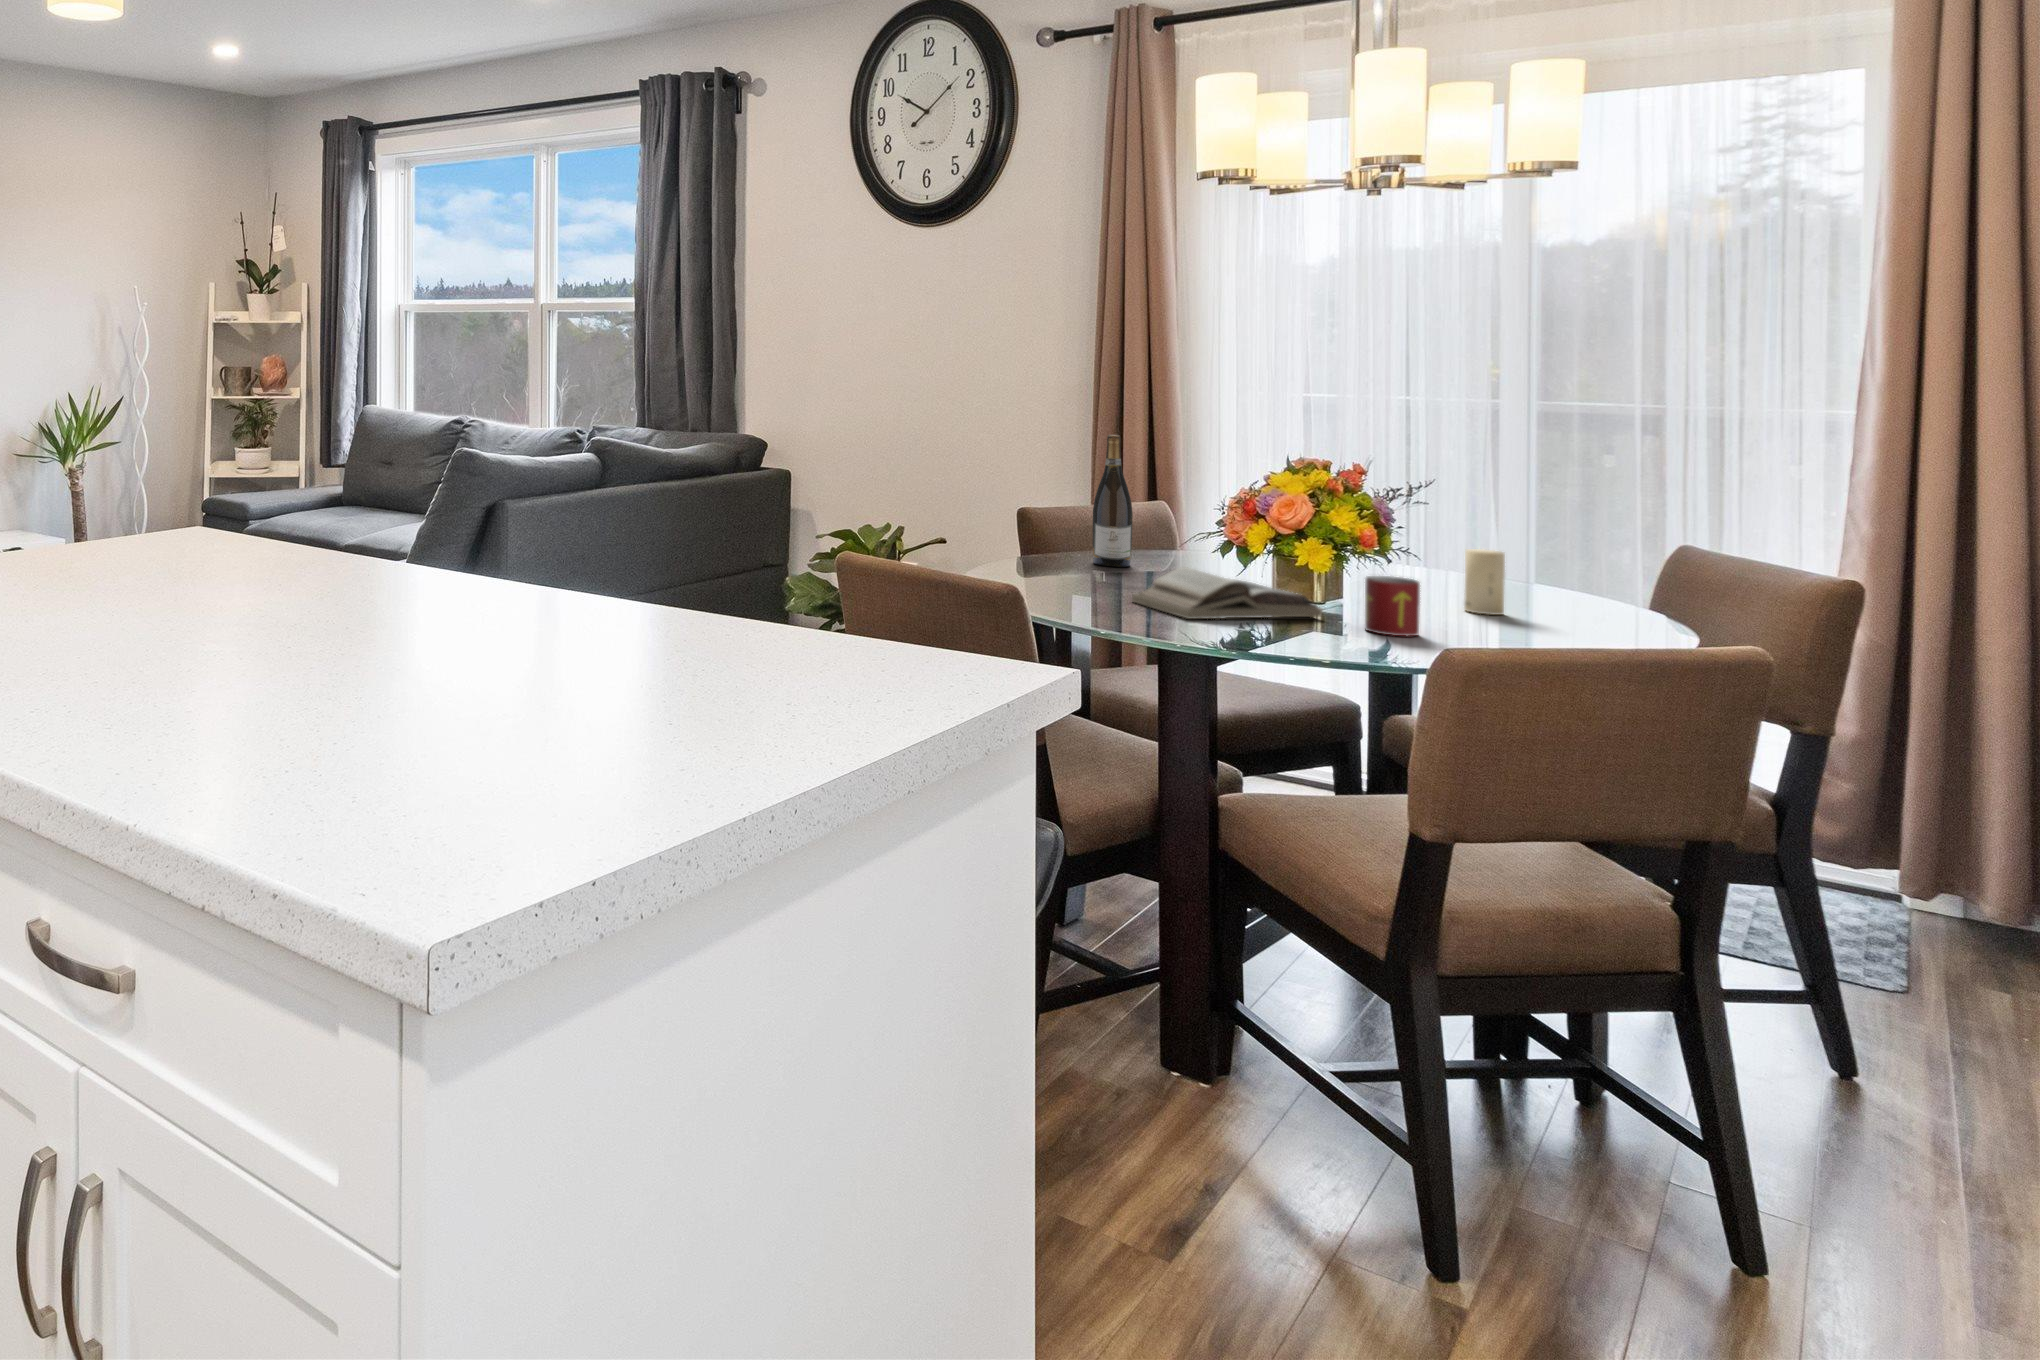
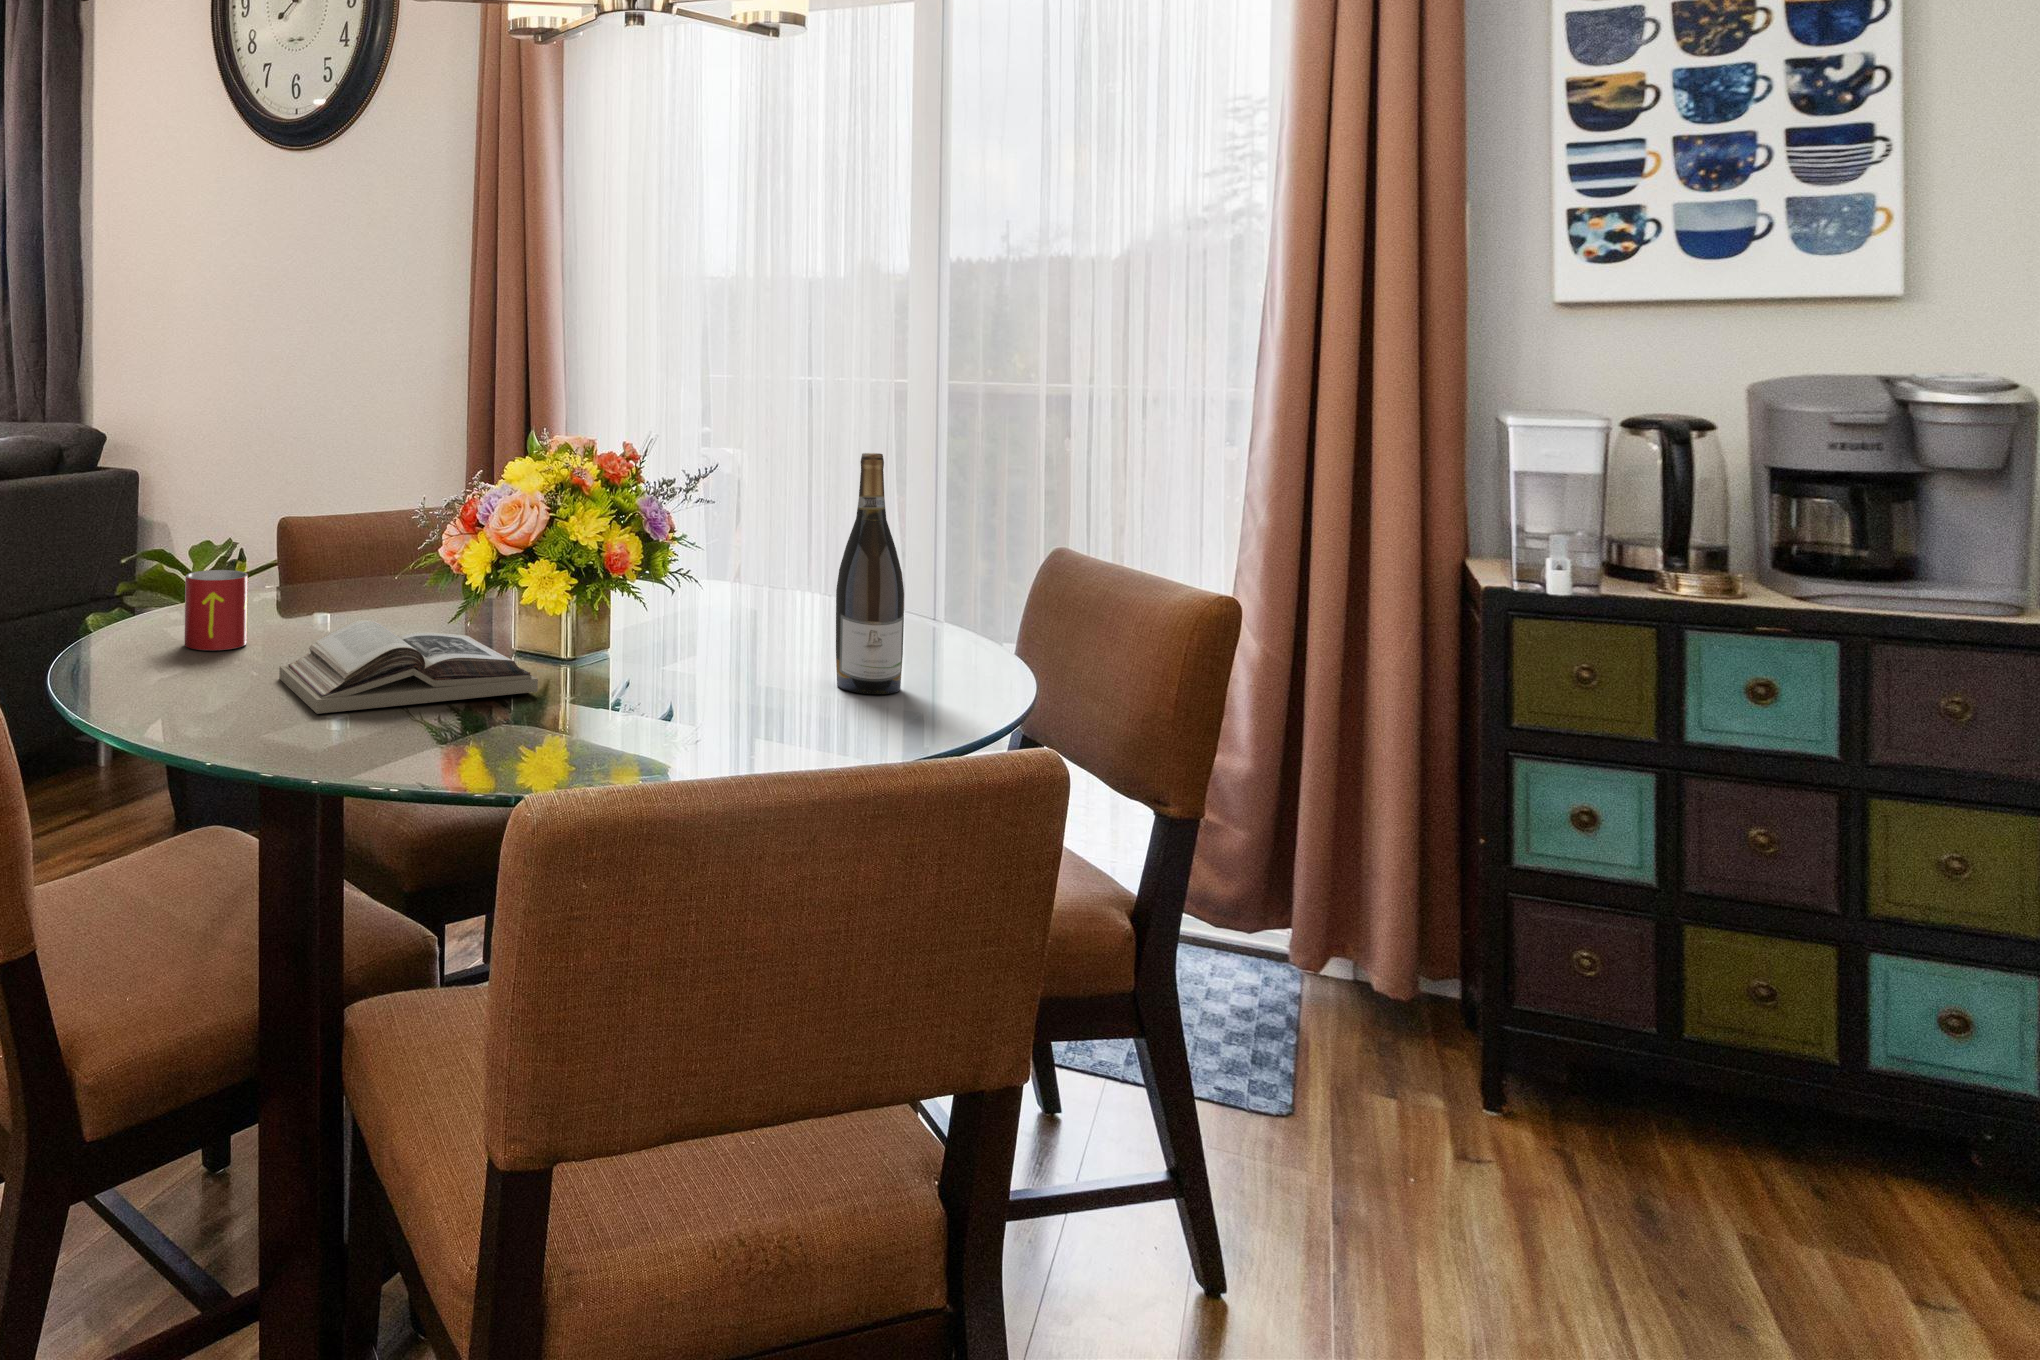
wine bottle: present [1093,435,1133,567] -> present [836,453,904,694]
candle: present [1464,549,1505,615] -> none [764,570,813,667]
mug: present [1365,576,1420,636] -> present [184,570,248,650]

